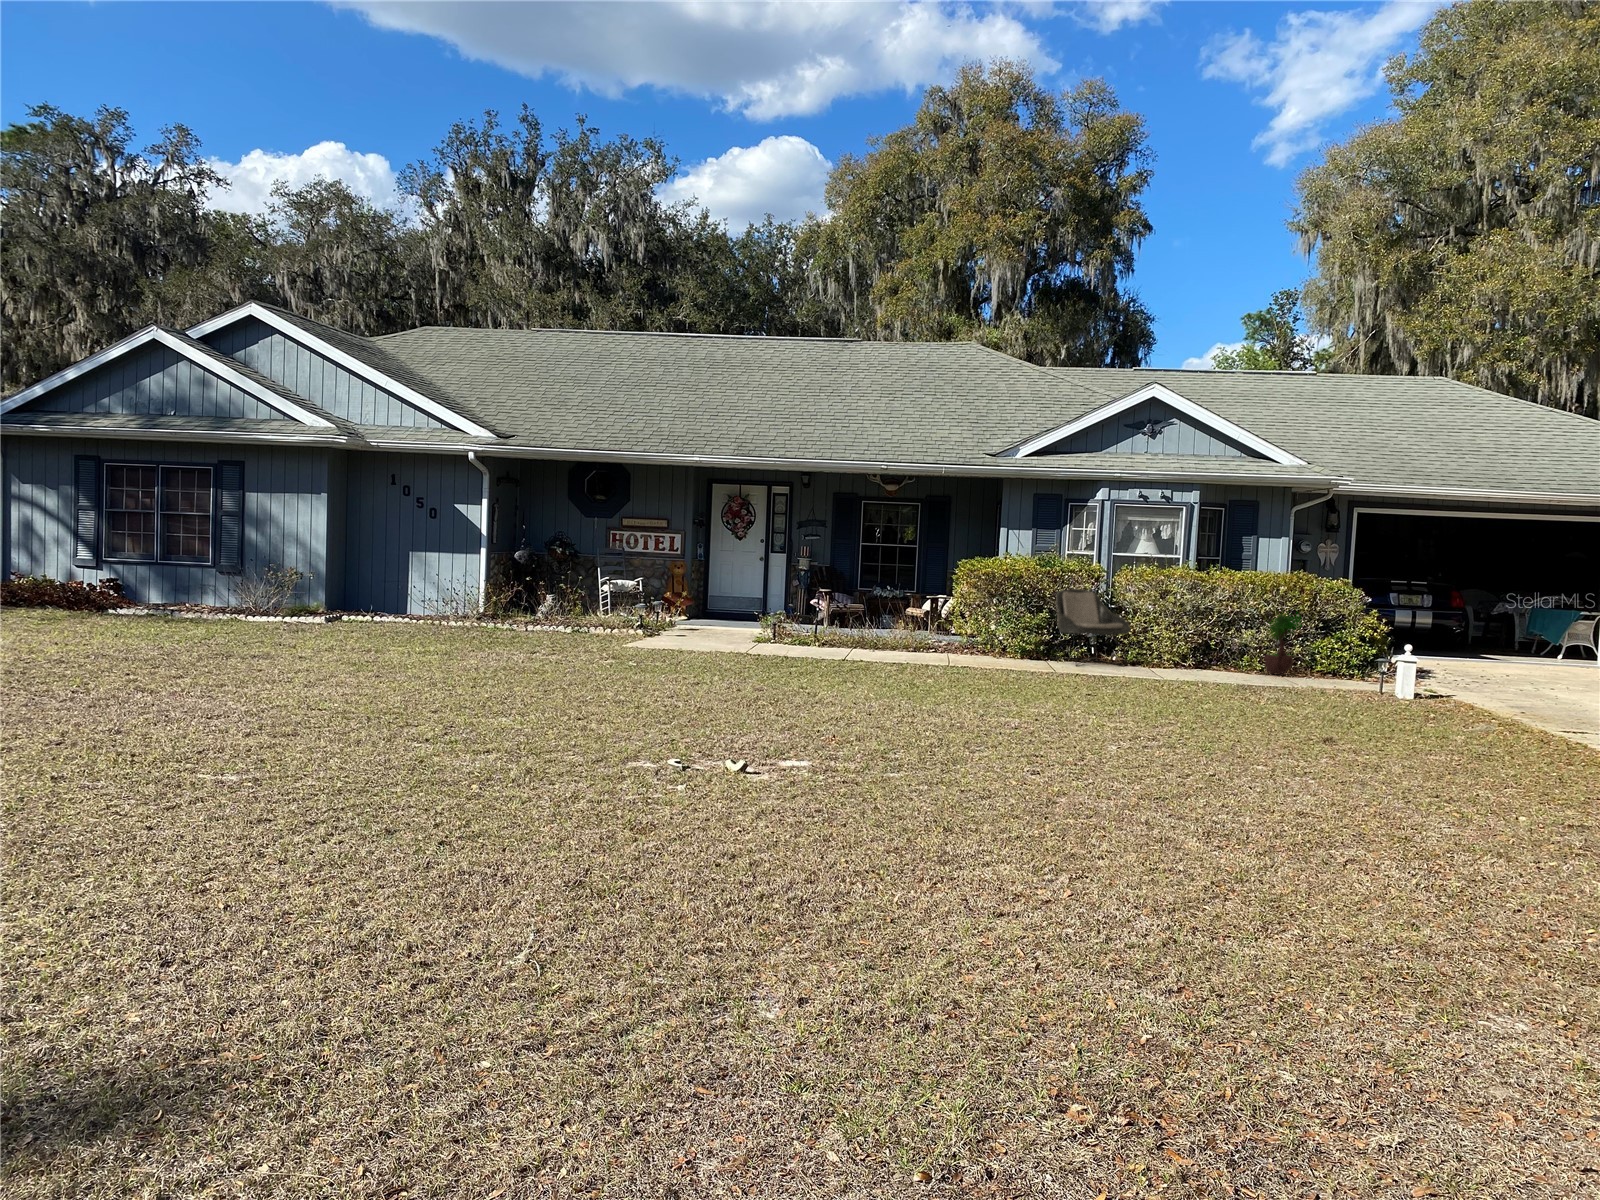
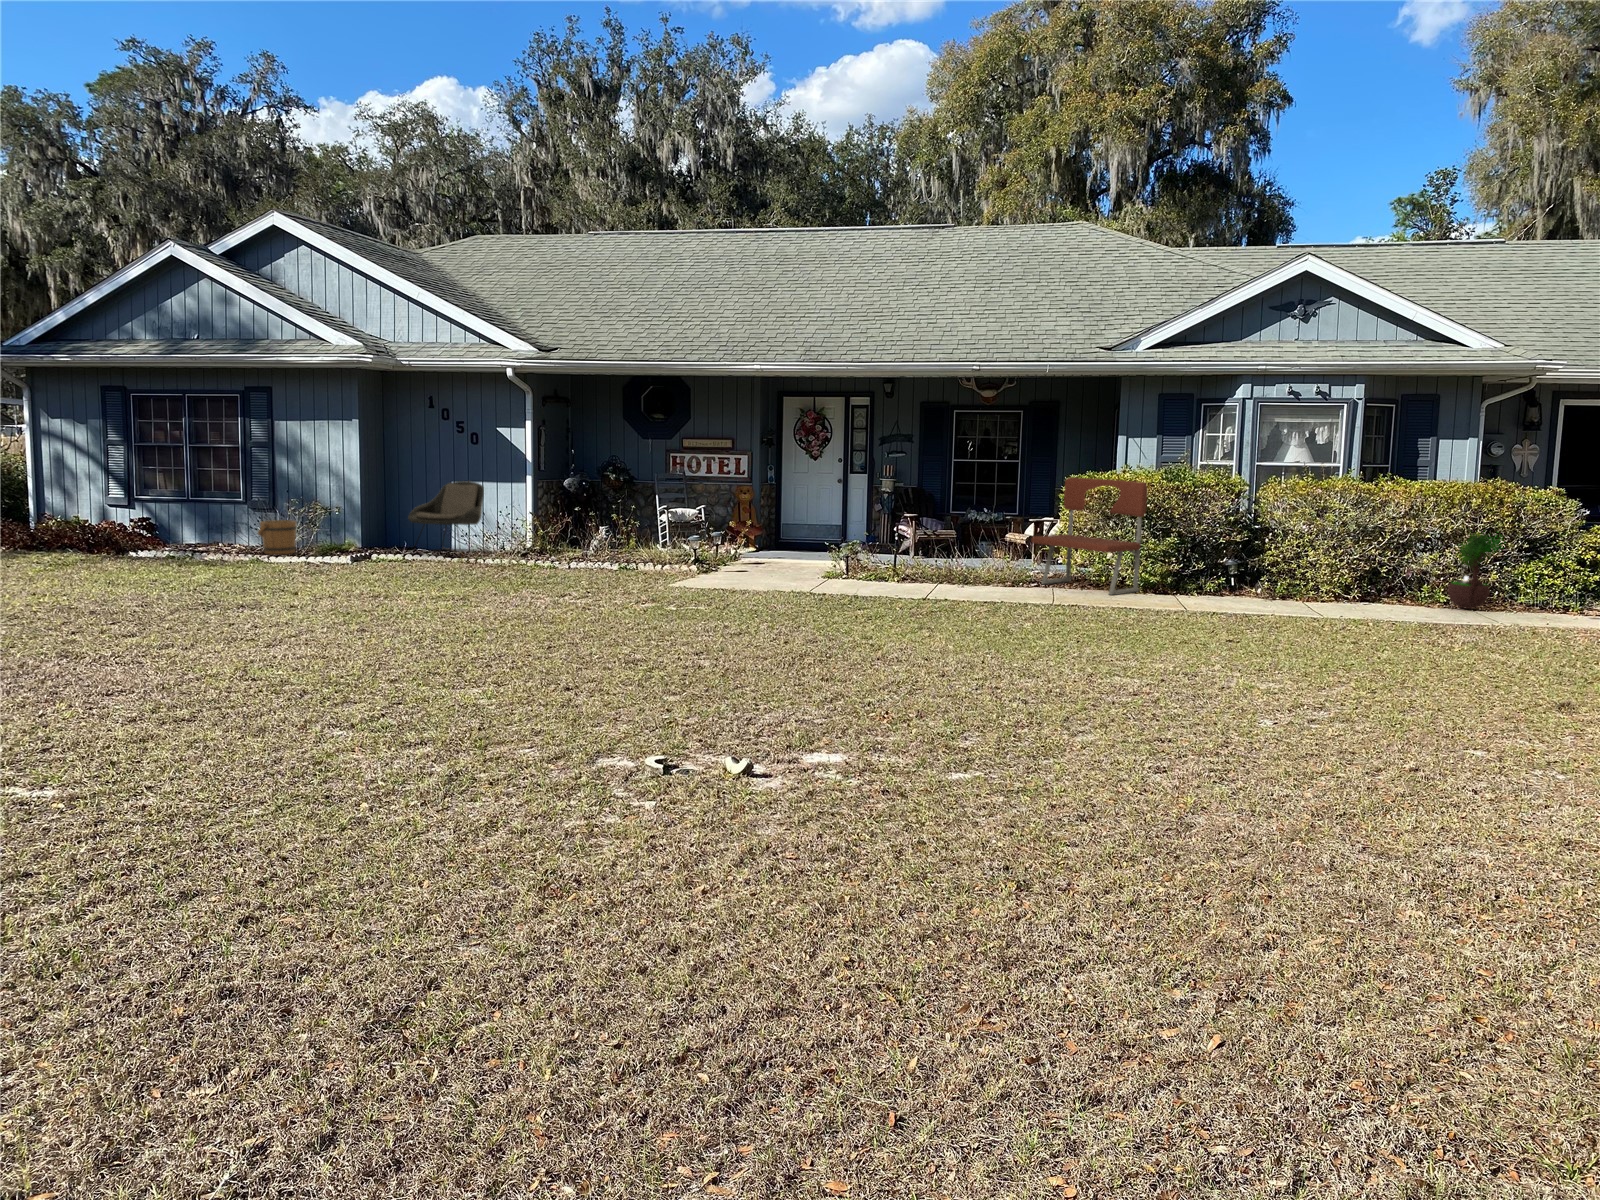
bench: none [930,561,1025,660] -> present [1031,477,1148,595]
bucket: none [231,583,267,614] -> present [258,520,297,554]
lounge chair: present [1050,589,1131,666] -> present [408,481,488,556]

